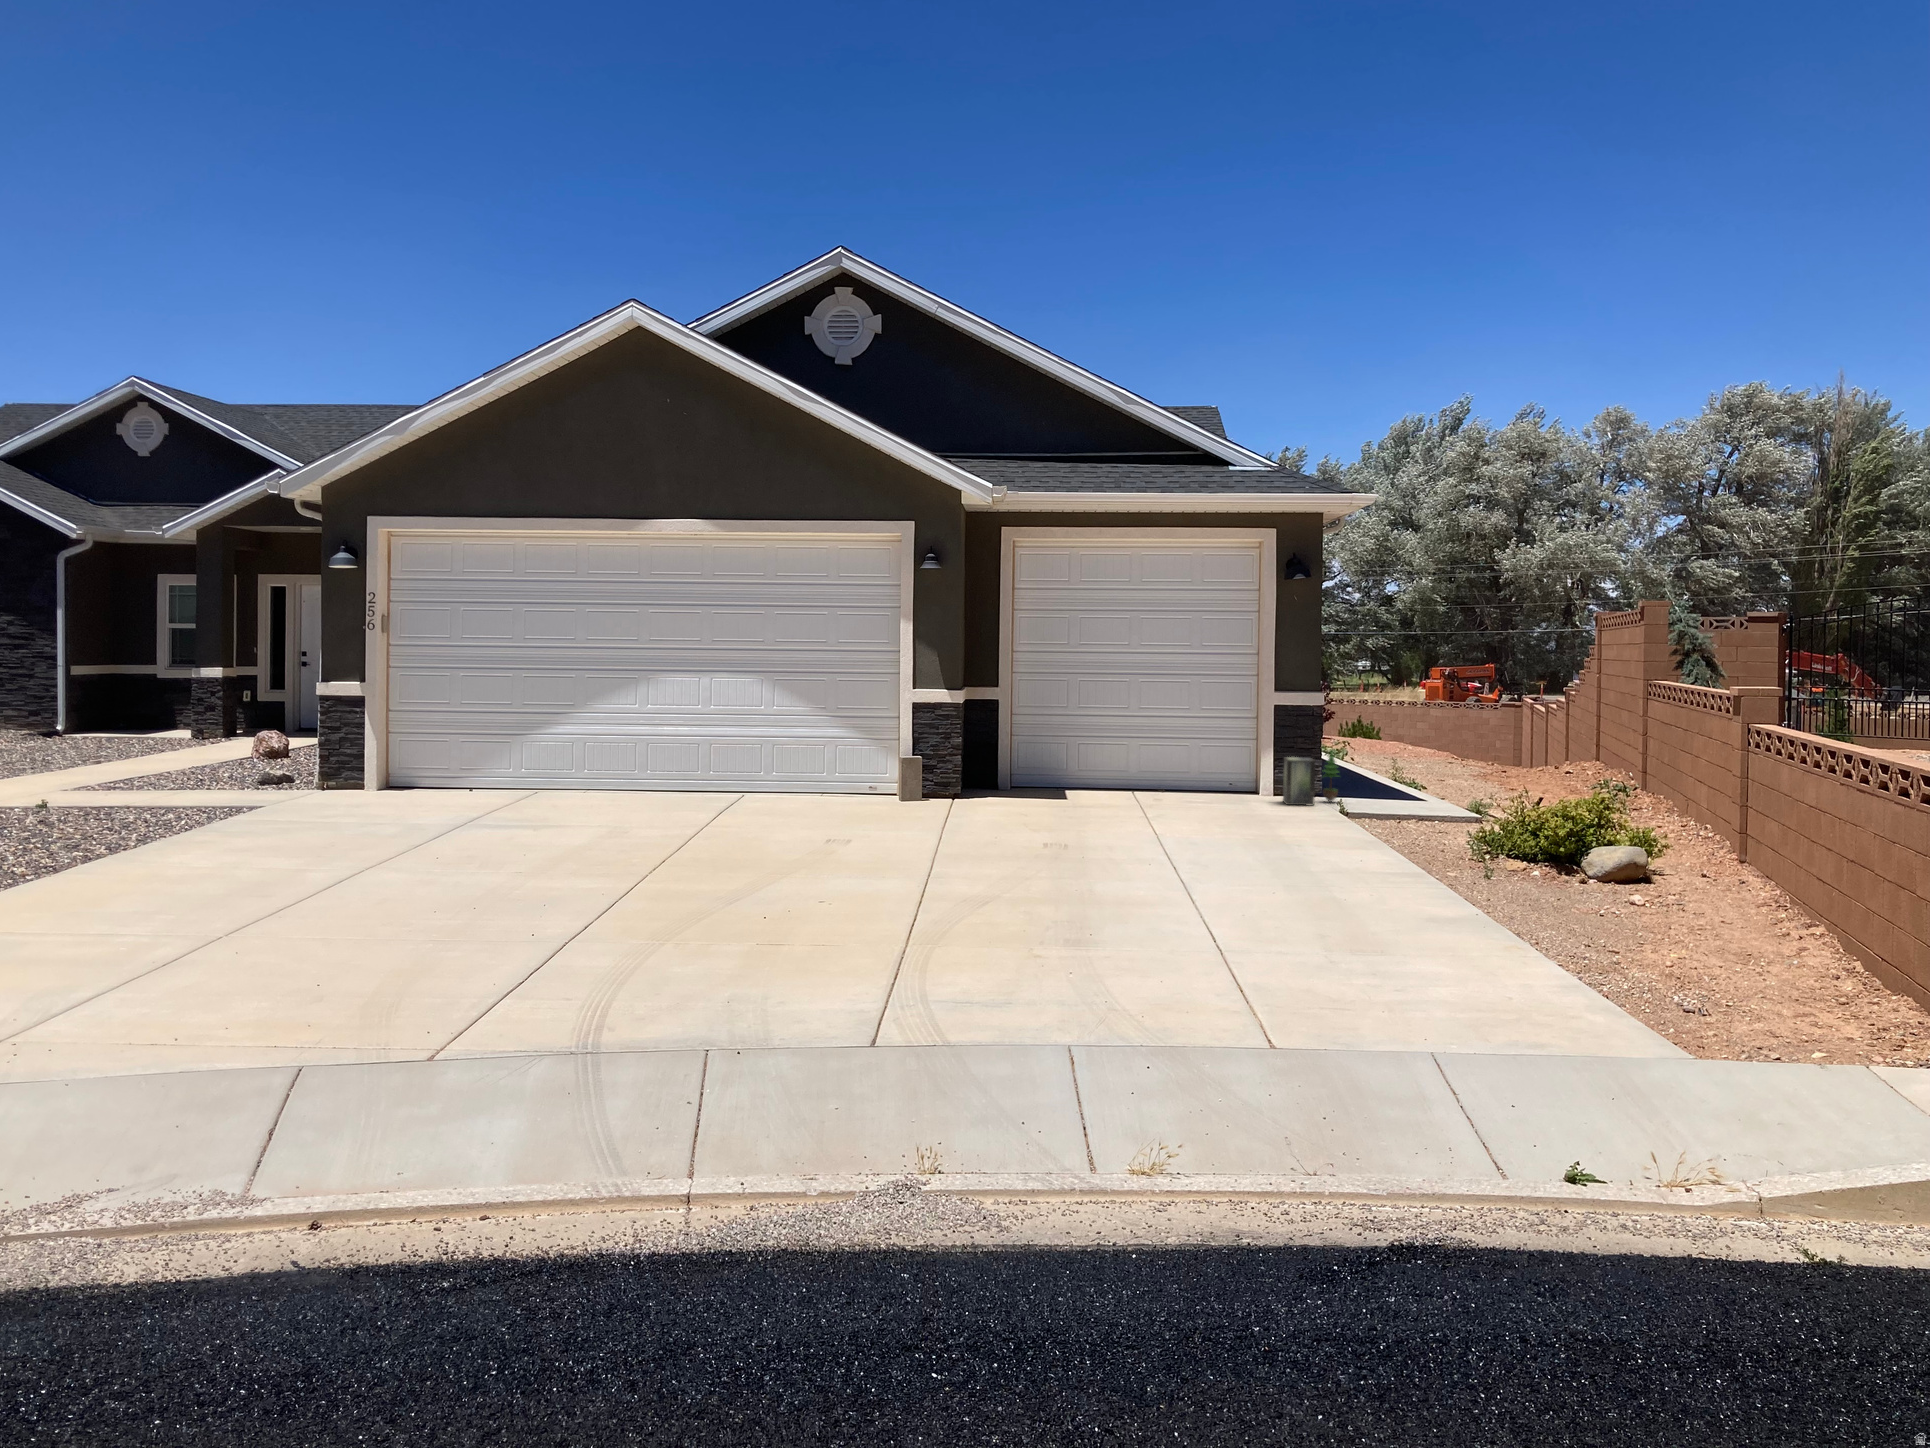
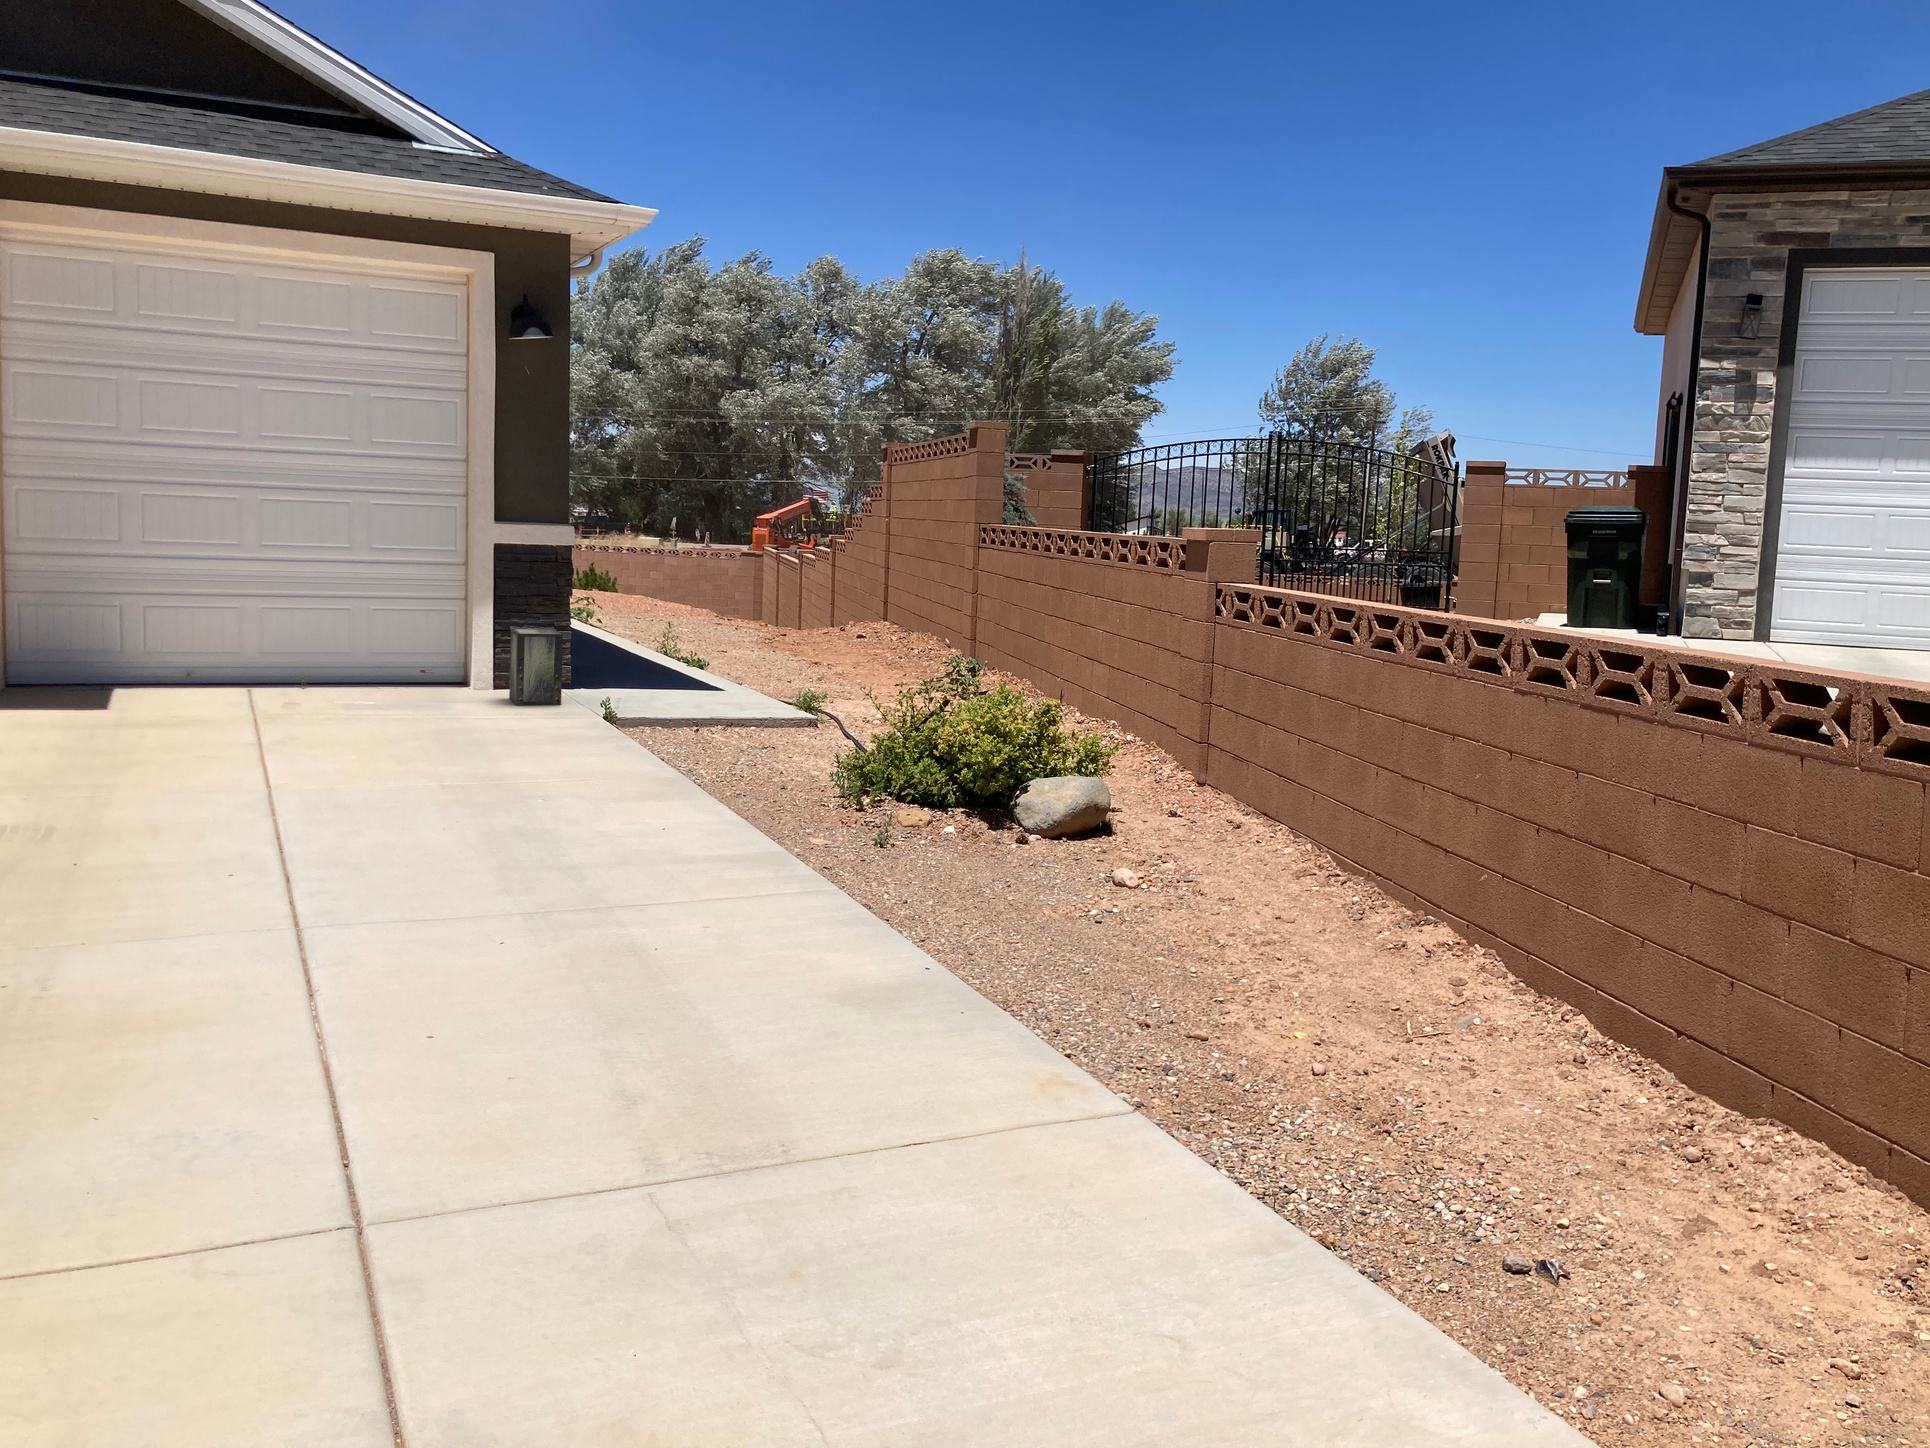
potted tree: present [1323,751,1338,801] -> none [571,616,601,697]

